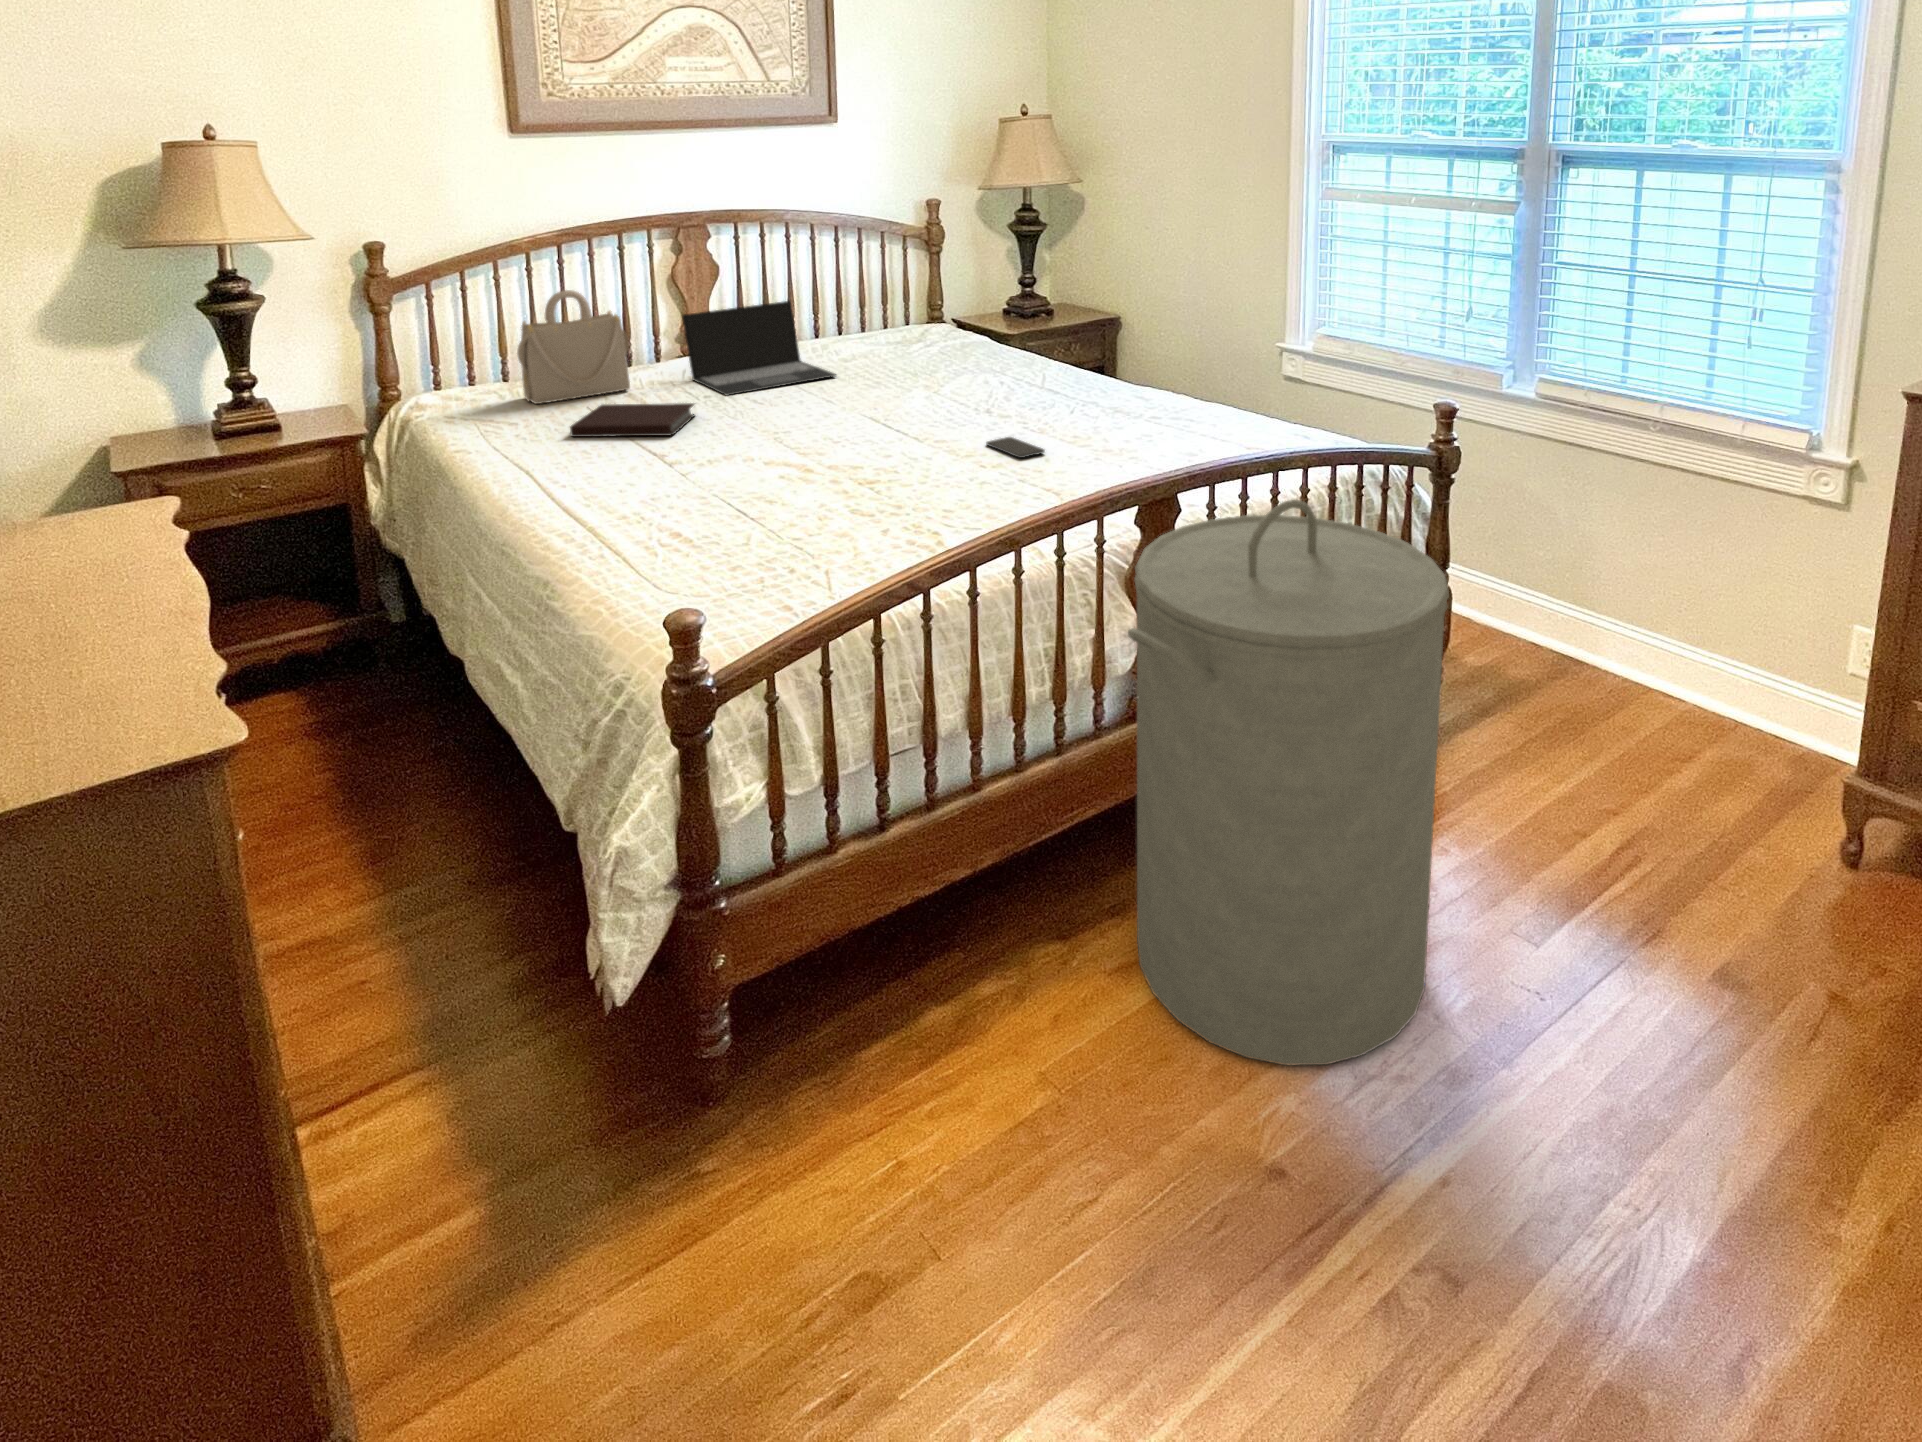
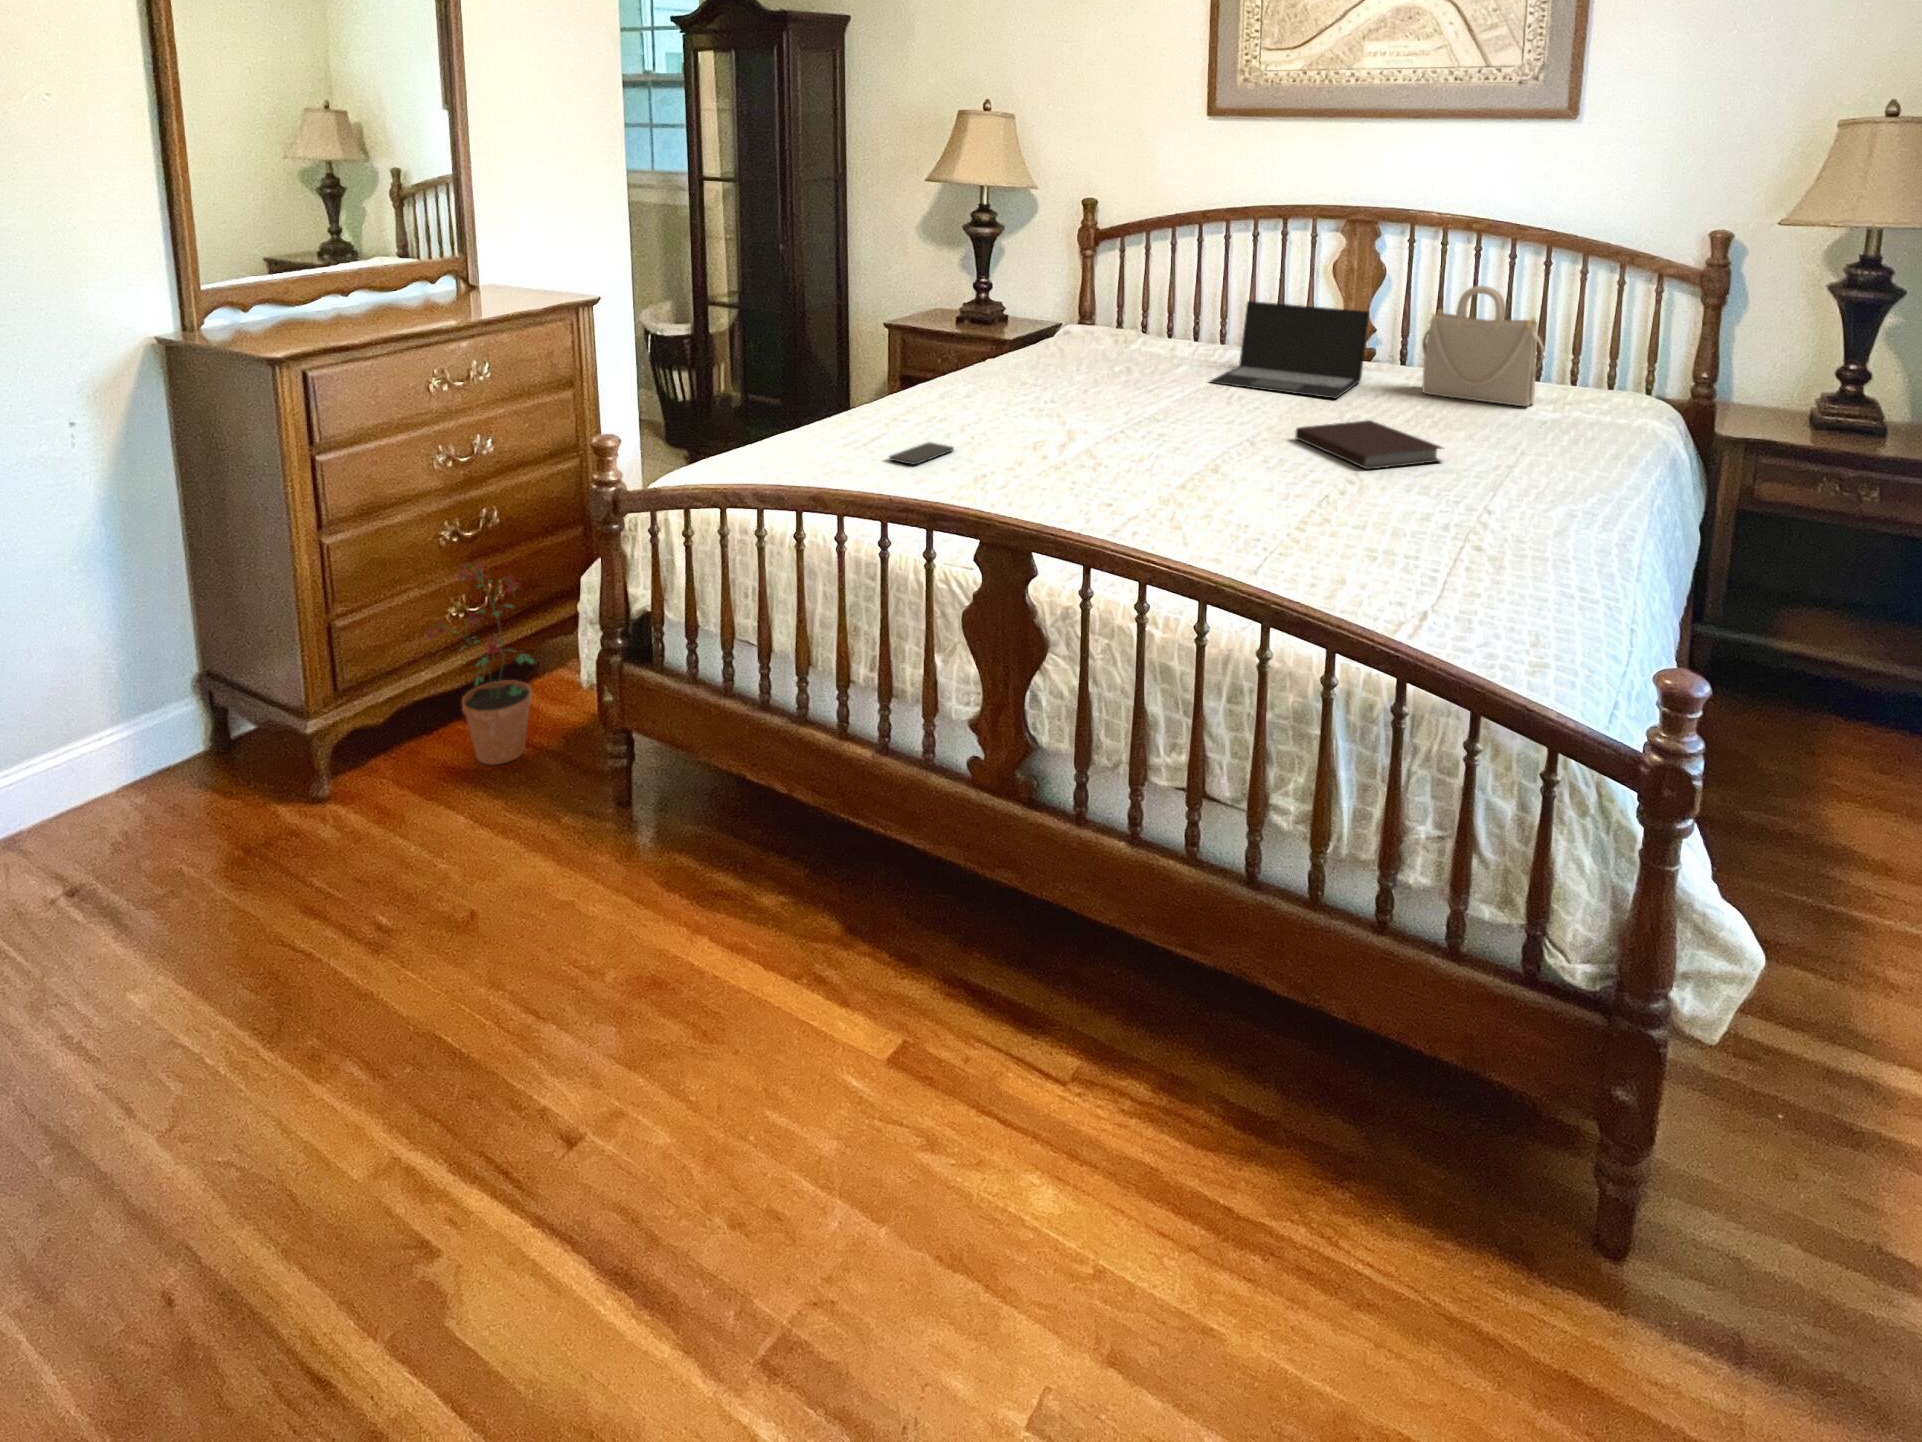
handbag: present [517,290,630,404] -> present [1422,286,1544,406]
notebook: present [570,403,695,437] -> present [1296,420,1442,469]
smartphone: present [986,437,1045,458] -> present [889,443,954,465]
laundry hamper: present [1128,500,1449,1066] -> none [677,546,1082,1250]
potted plant: none [295,966,497,1314] -> present [425,564,535,765]

